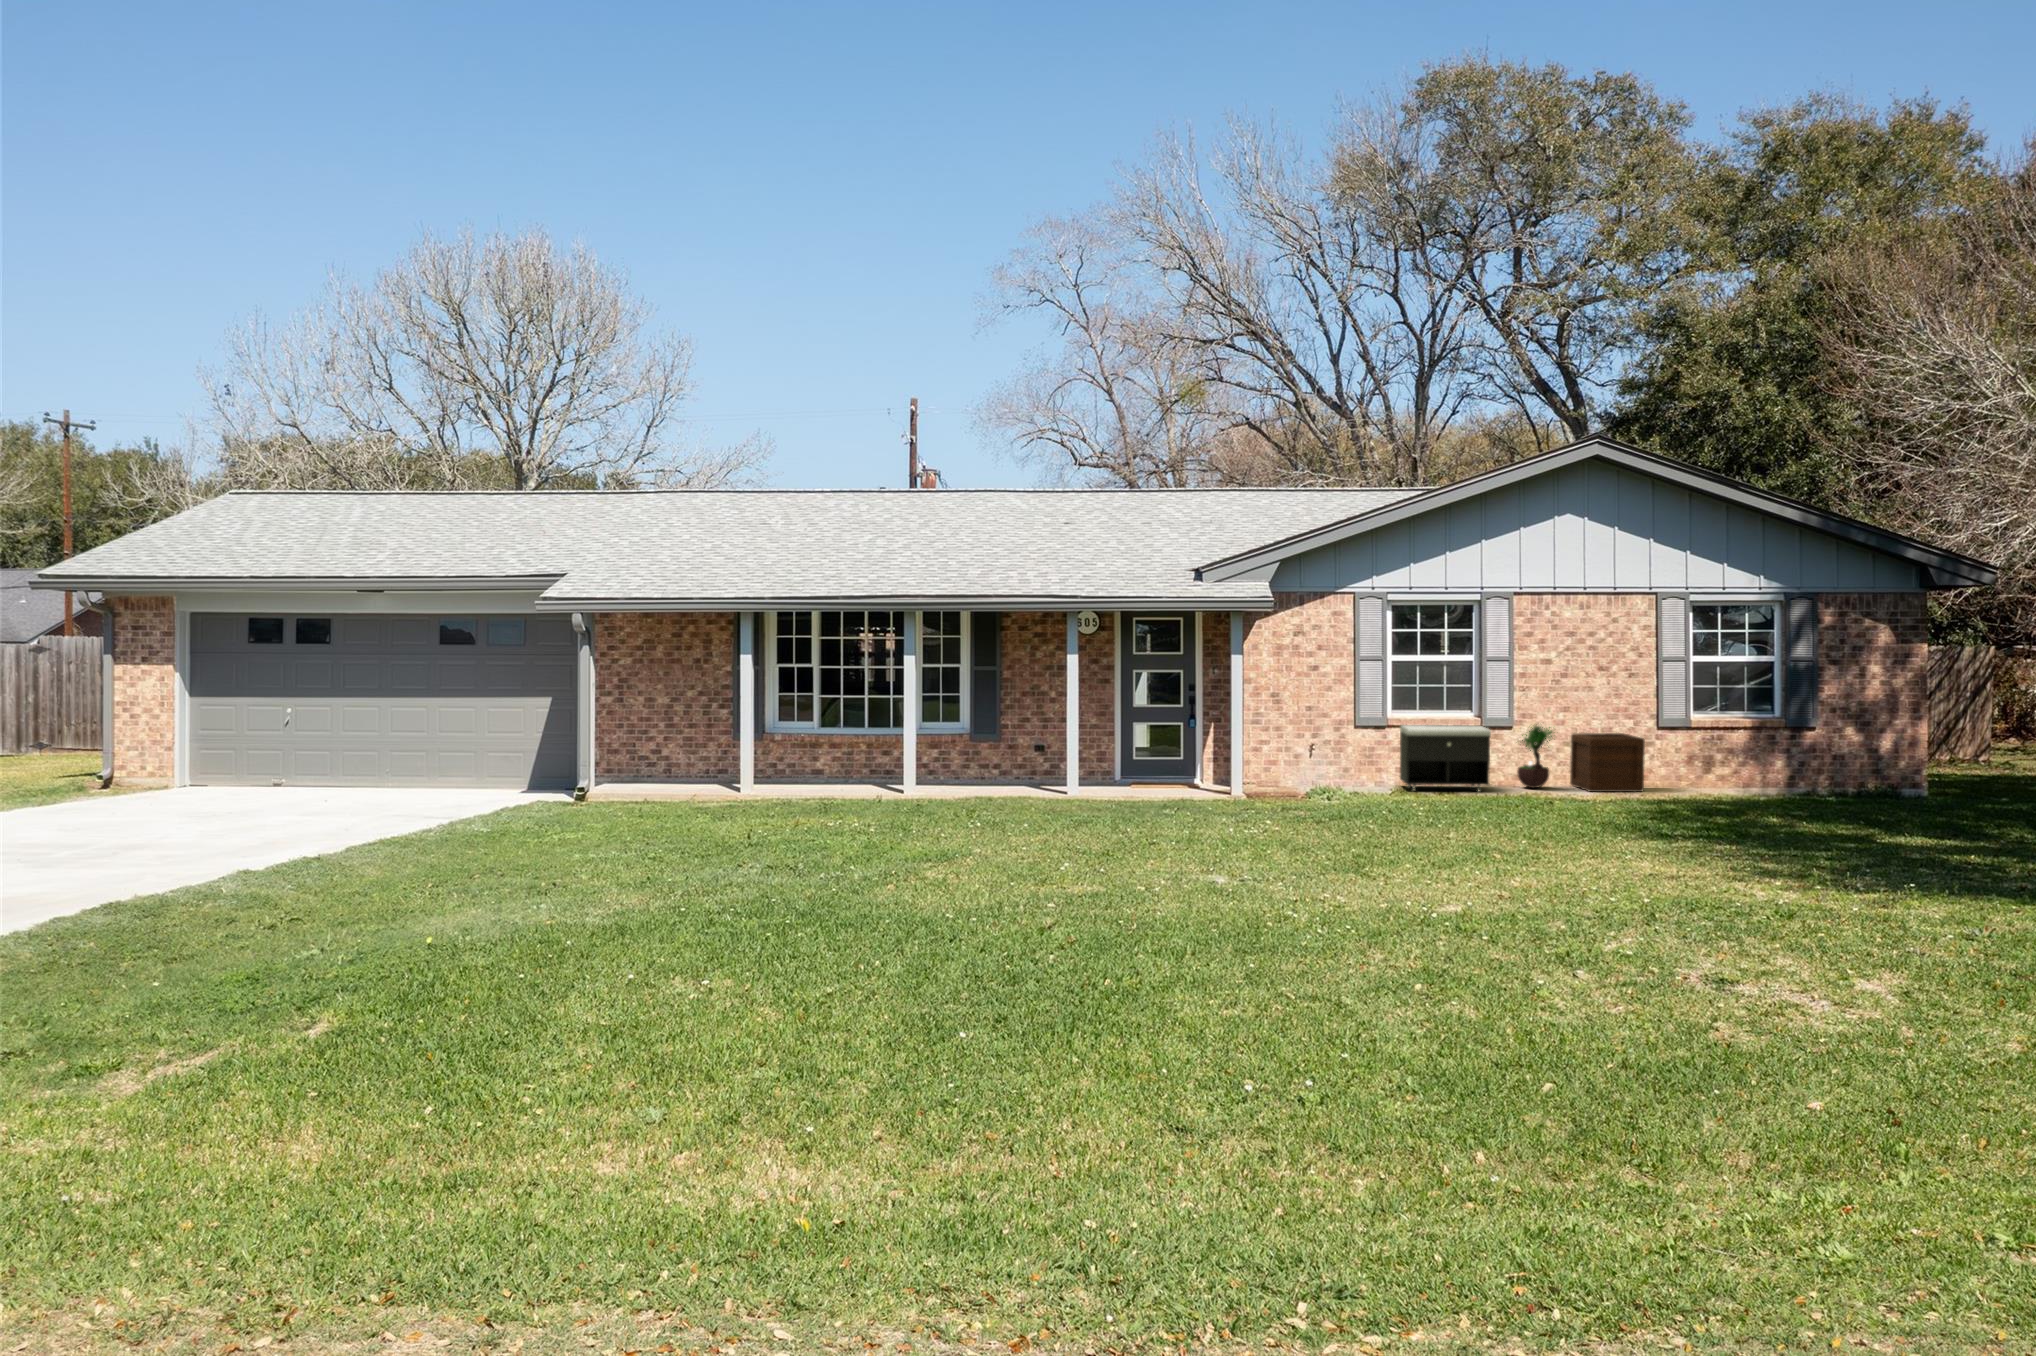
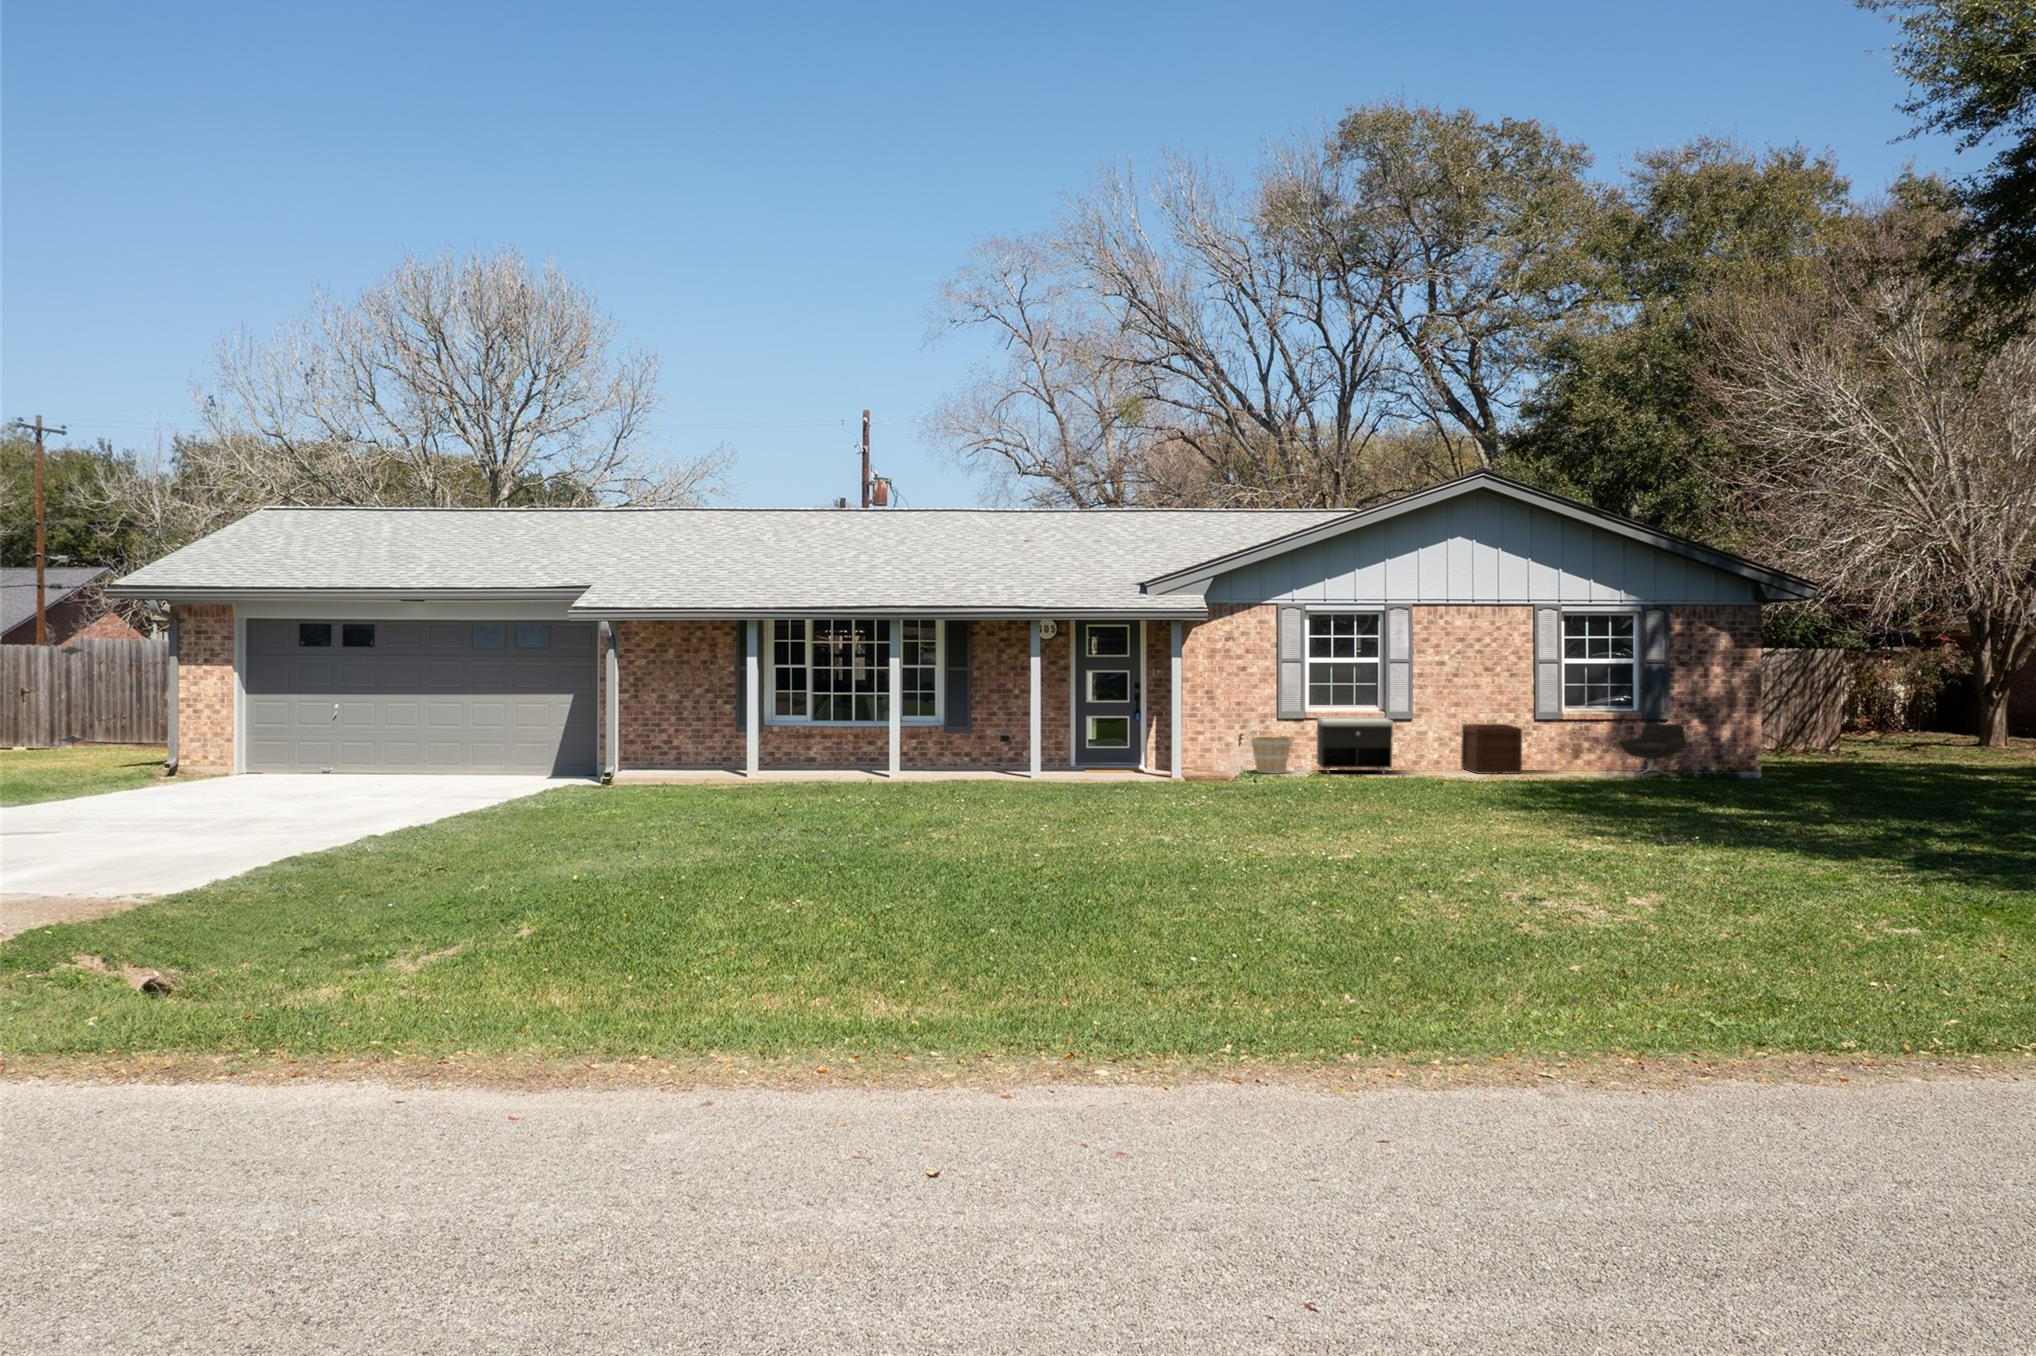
potted tree: present [1518,726,1553,788] -> none [1415,711,1450,771]
lounge chair: none [1758,732,1841,793] -> present [1619,723,1686,774]
wooden bucket: none [1322,747,1371,791] -> present [1251,736,1292,774]

